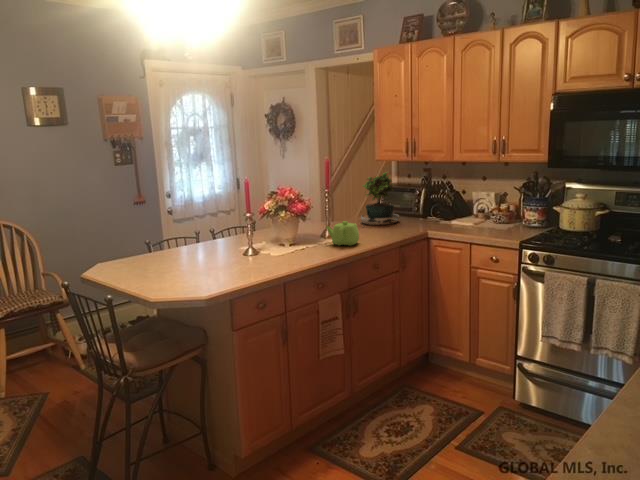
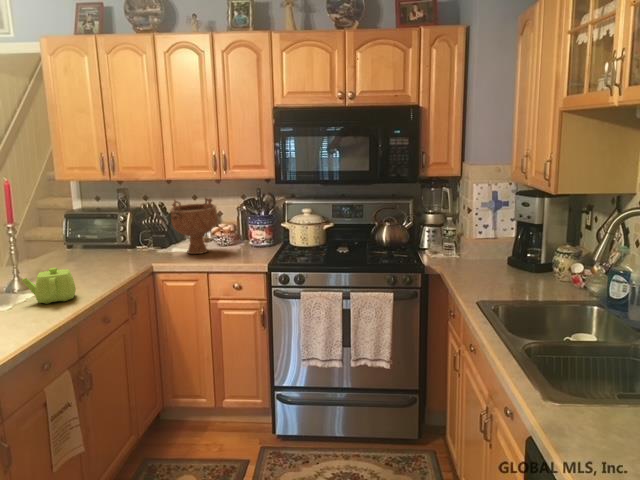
potted plant: present [361,173,399,225] -> none [48,195,103,271]
decorative bowl: none [451,178,493,228] -> present [170,198,217,254]

